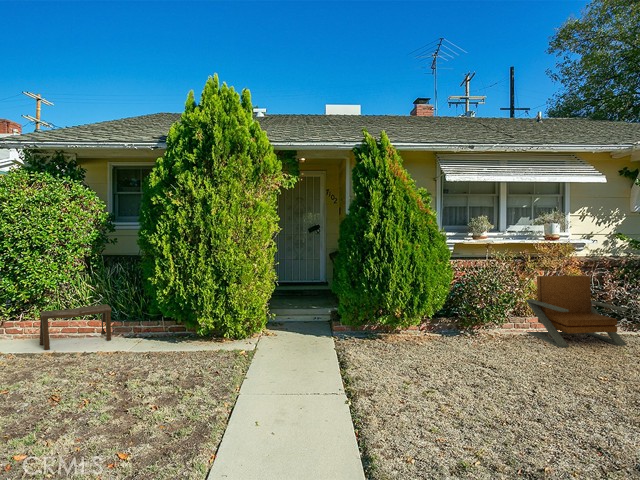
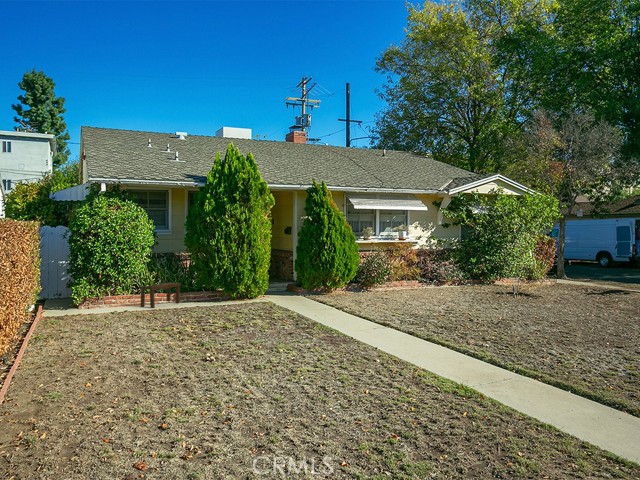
lounge chair: present [526,276,628,347] -> none [393,259,437,293]

